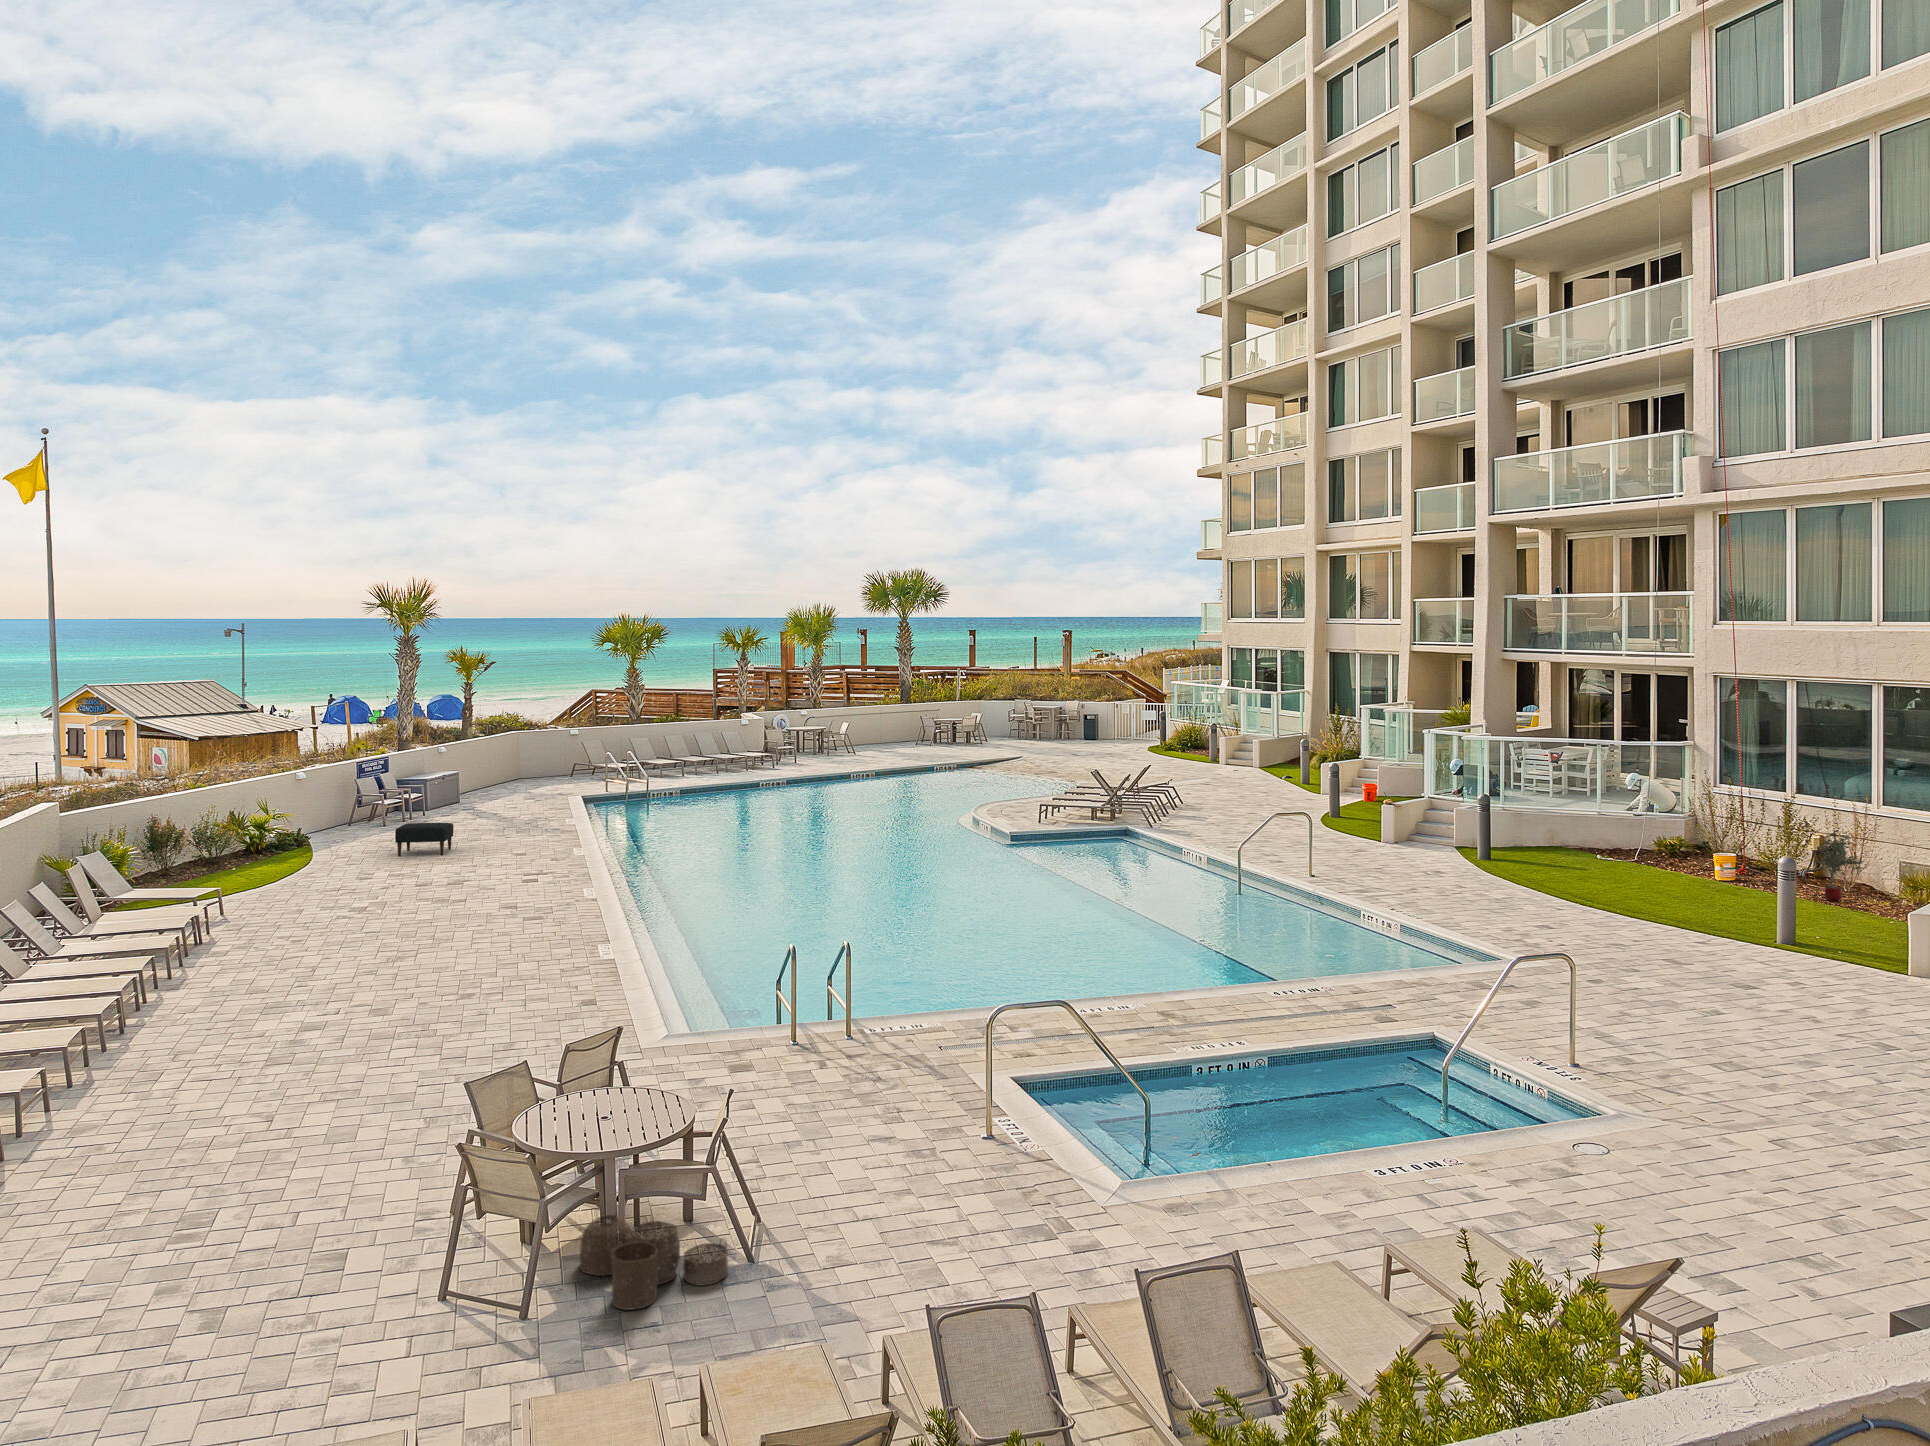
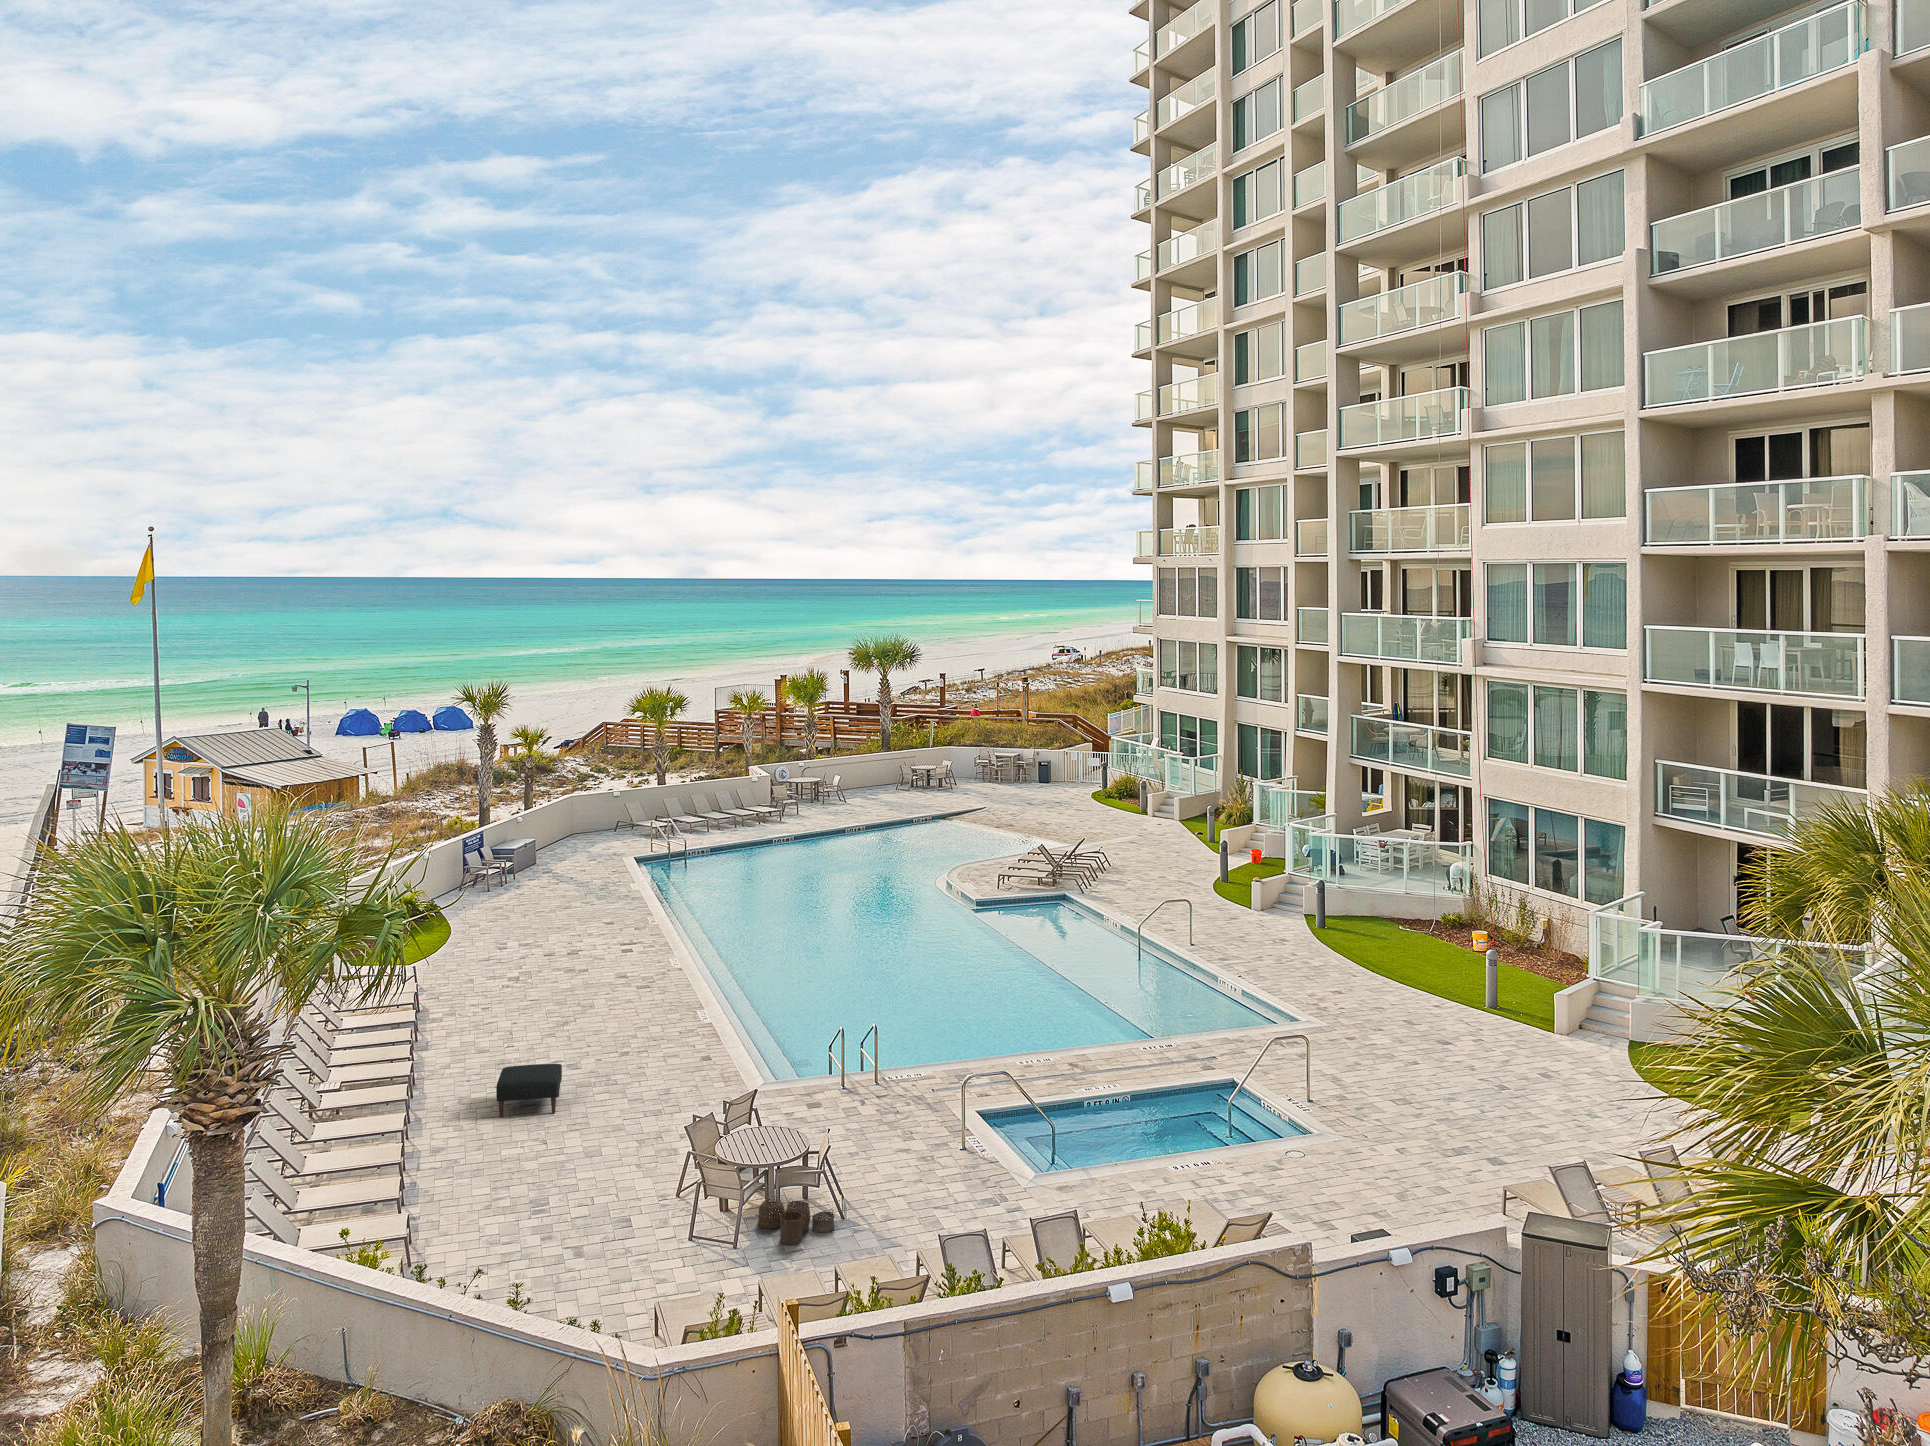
ottoman: present [395,823,453,856] -> present [496,1064,562,1117]
potted tree: present [1820,830,1864,902] -> none [1545,915,1576,966]

